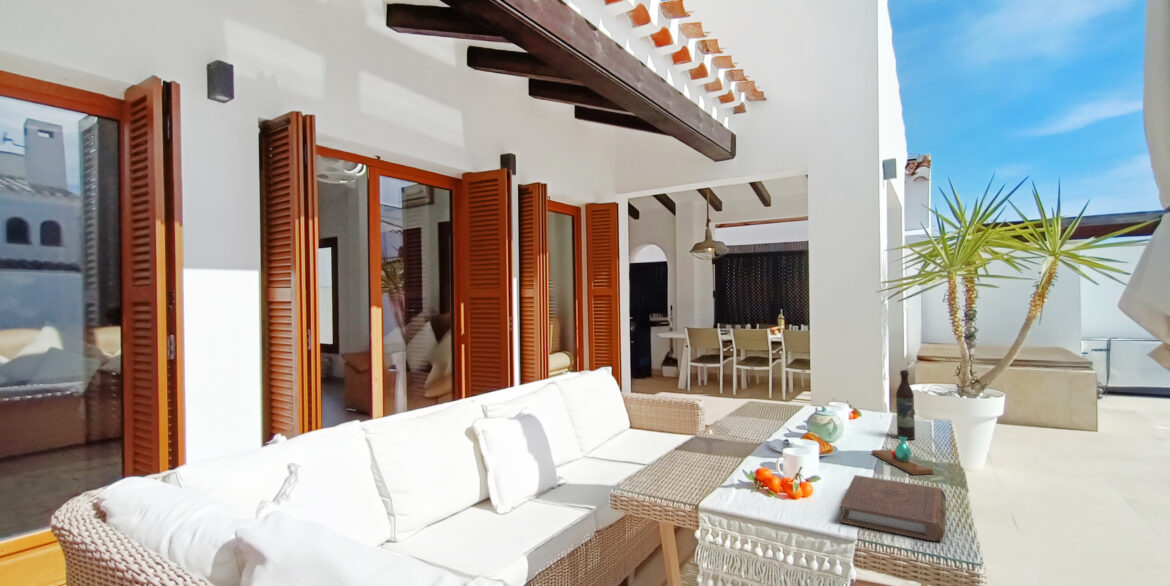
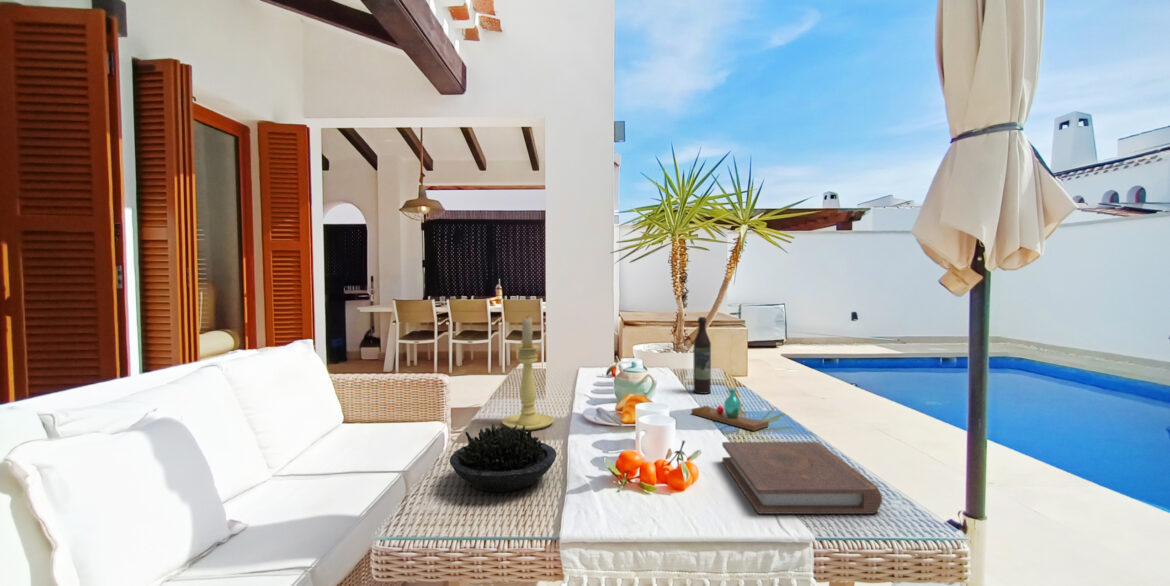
candle holder: none [712,365,752,447] -> present [502,317,554,430]
succulent plant: none [657,437,724,480] -> present [450,424,557,492]

